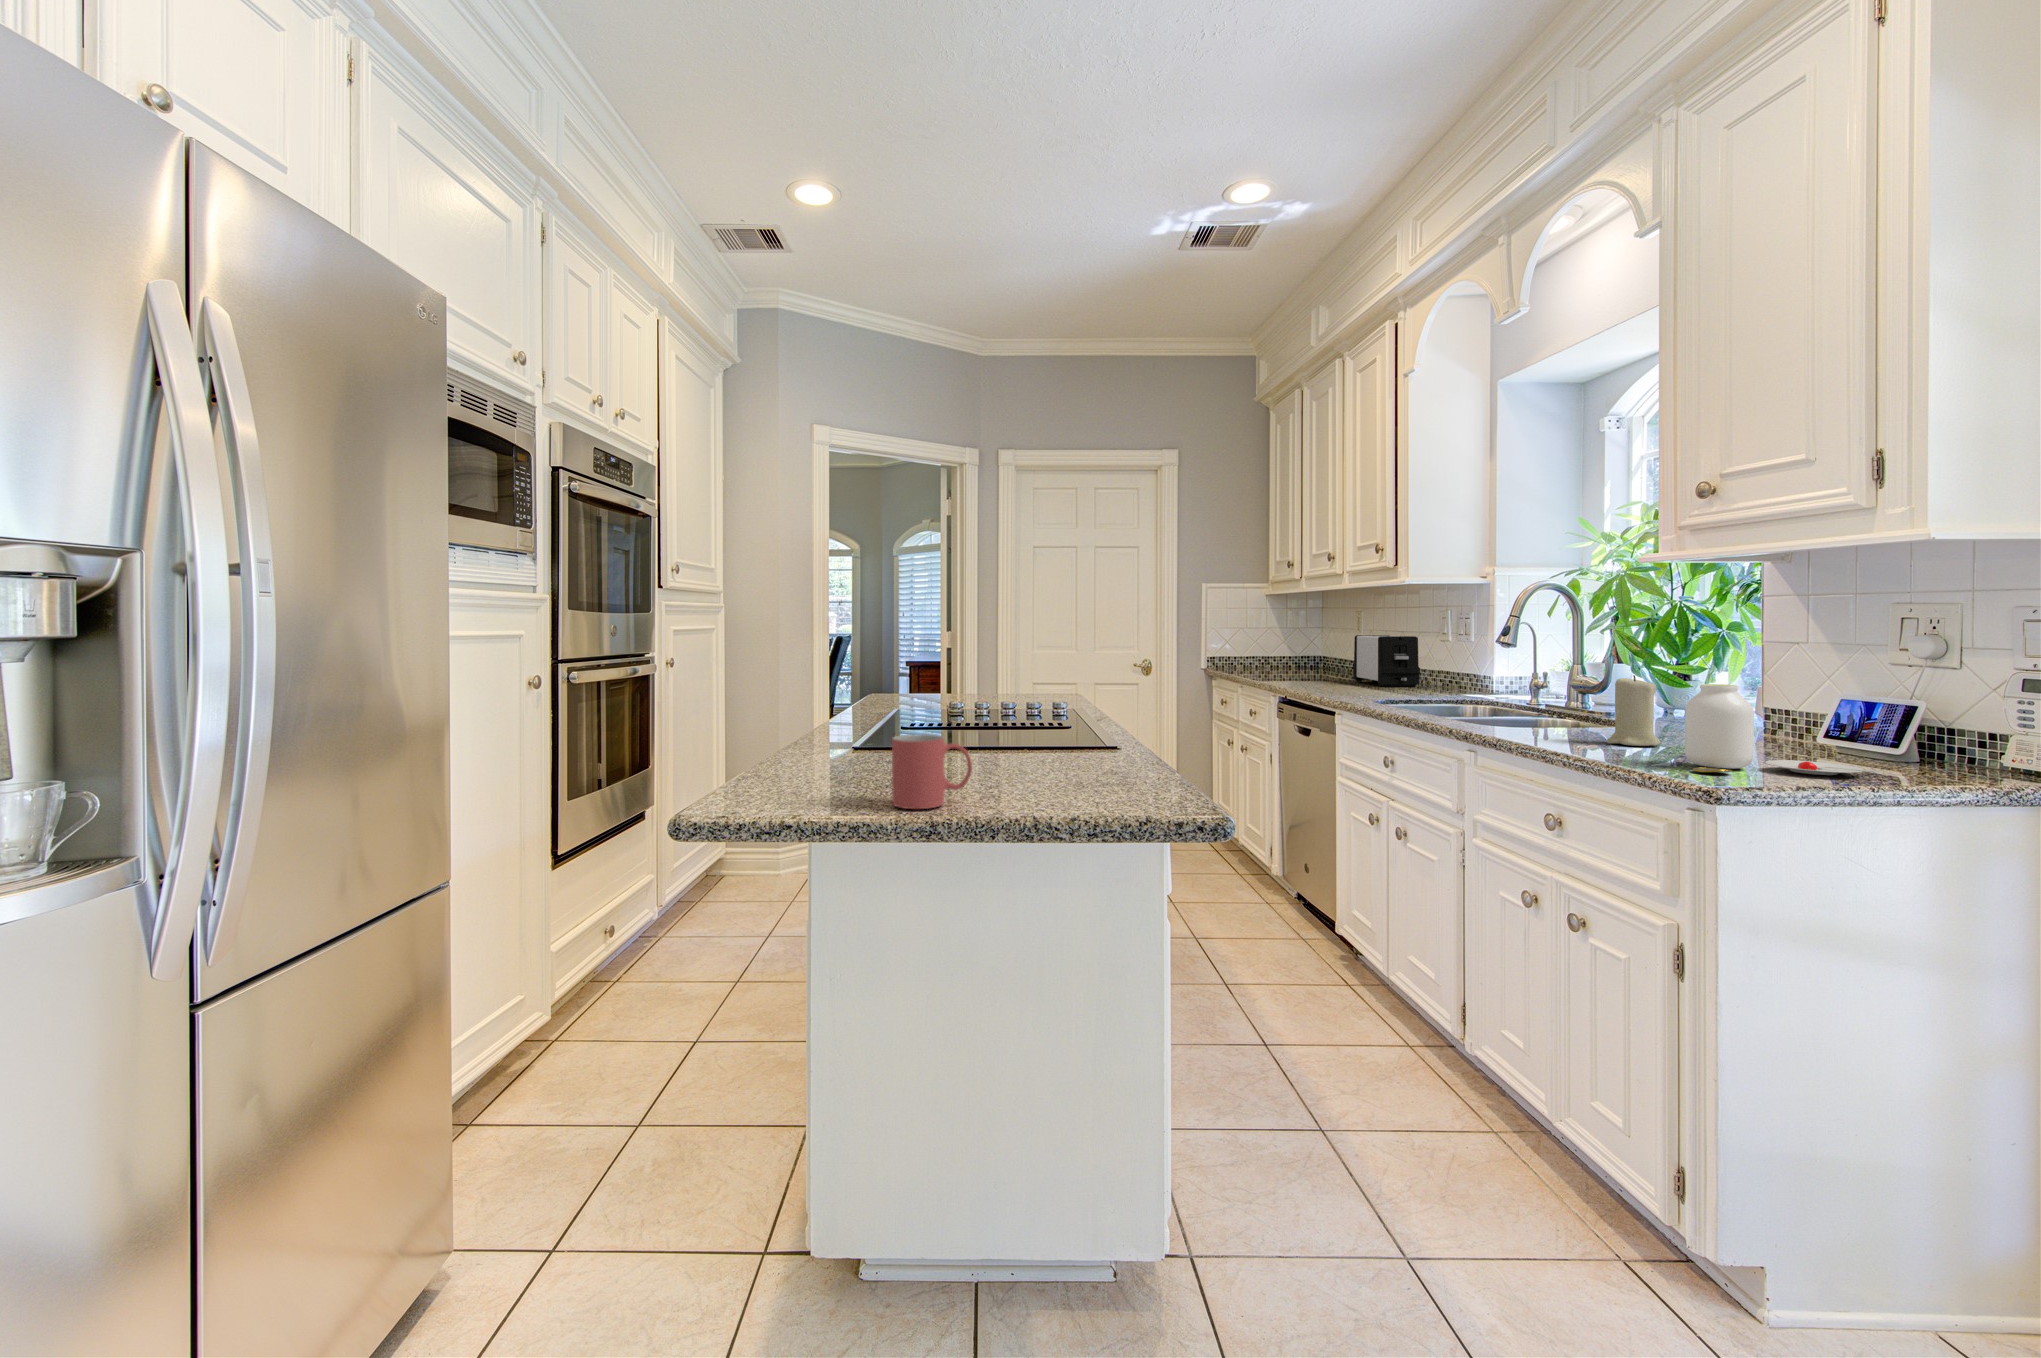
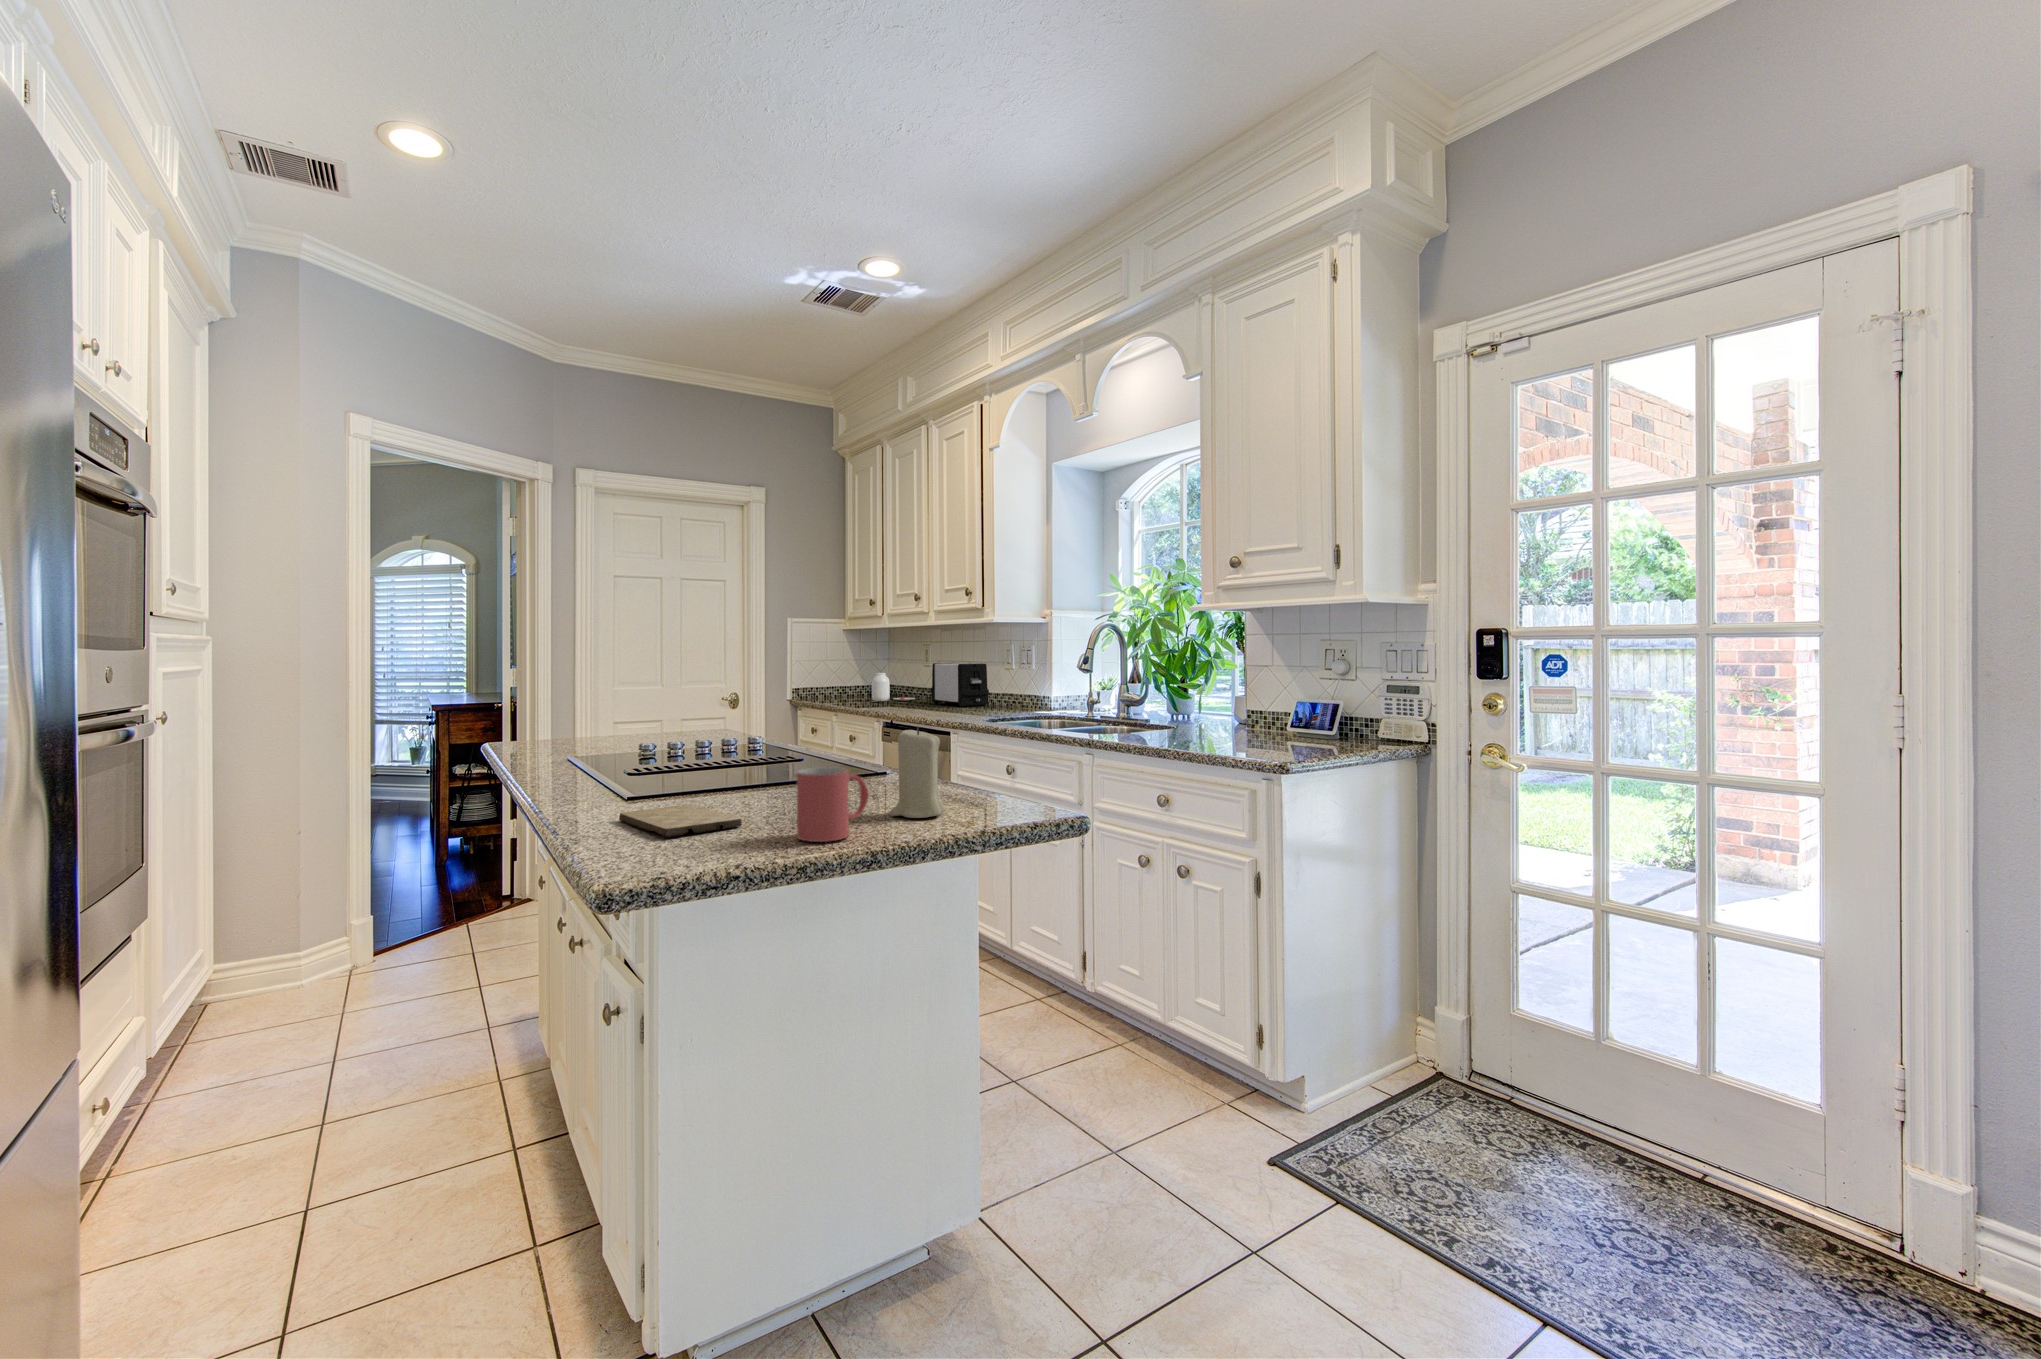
candle: present [1607,675,1660,746] -> present [890,726,945,818]
jar: present [1685,684,1874,775] -> present [871,673,915,702]
cutting board: none [798,761,879,787] -> present [619,804,742,837]

